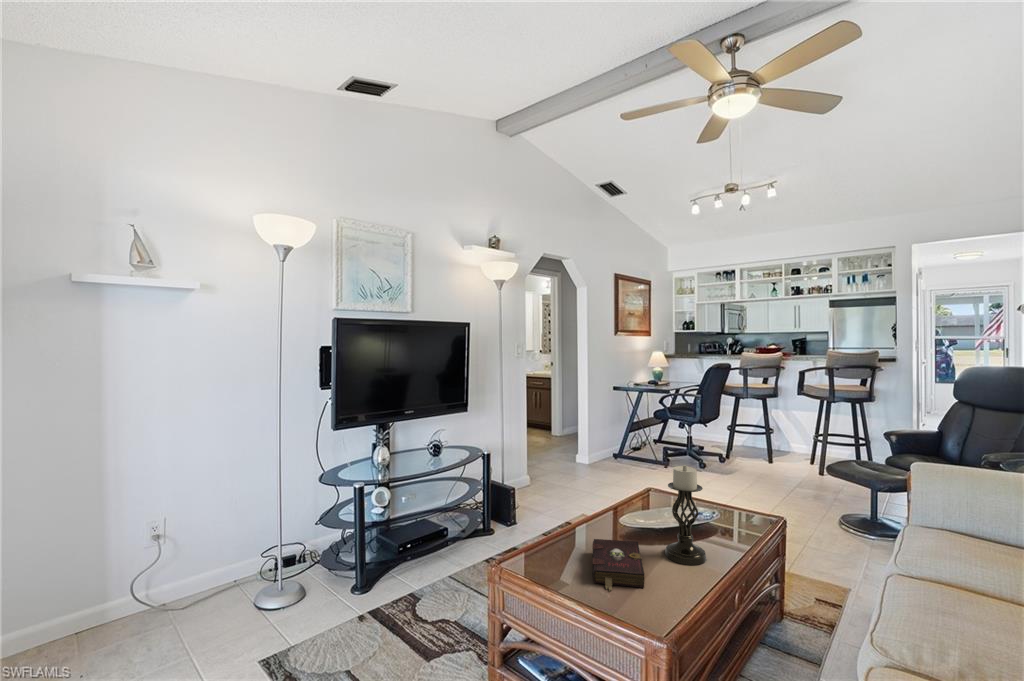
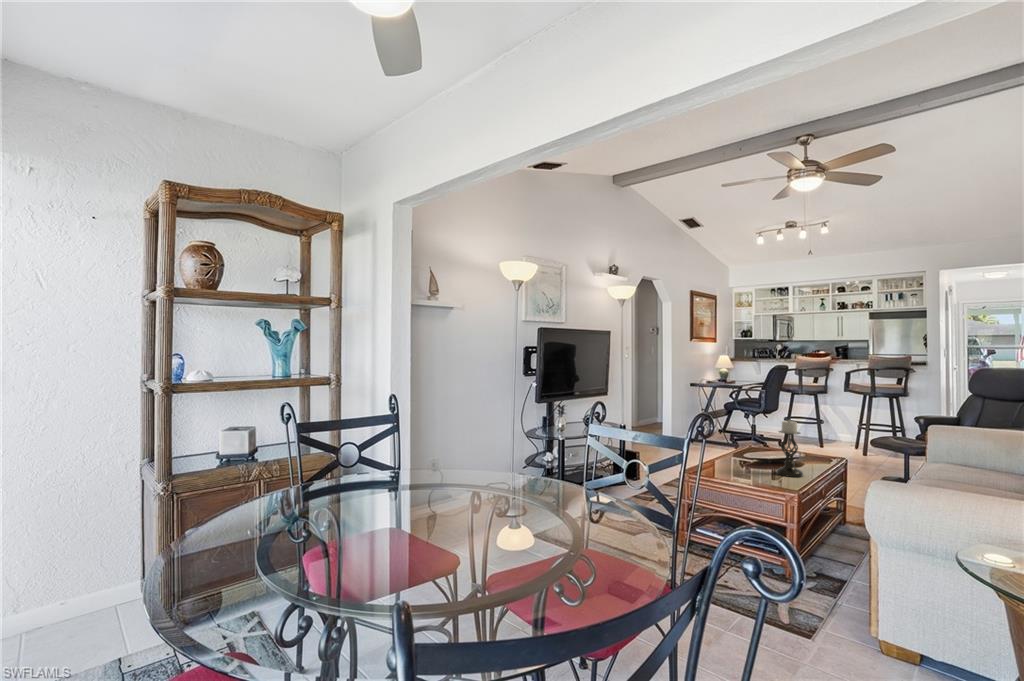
book: present [592,539,645,592] -> none [732,463,773,485]

